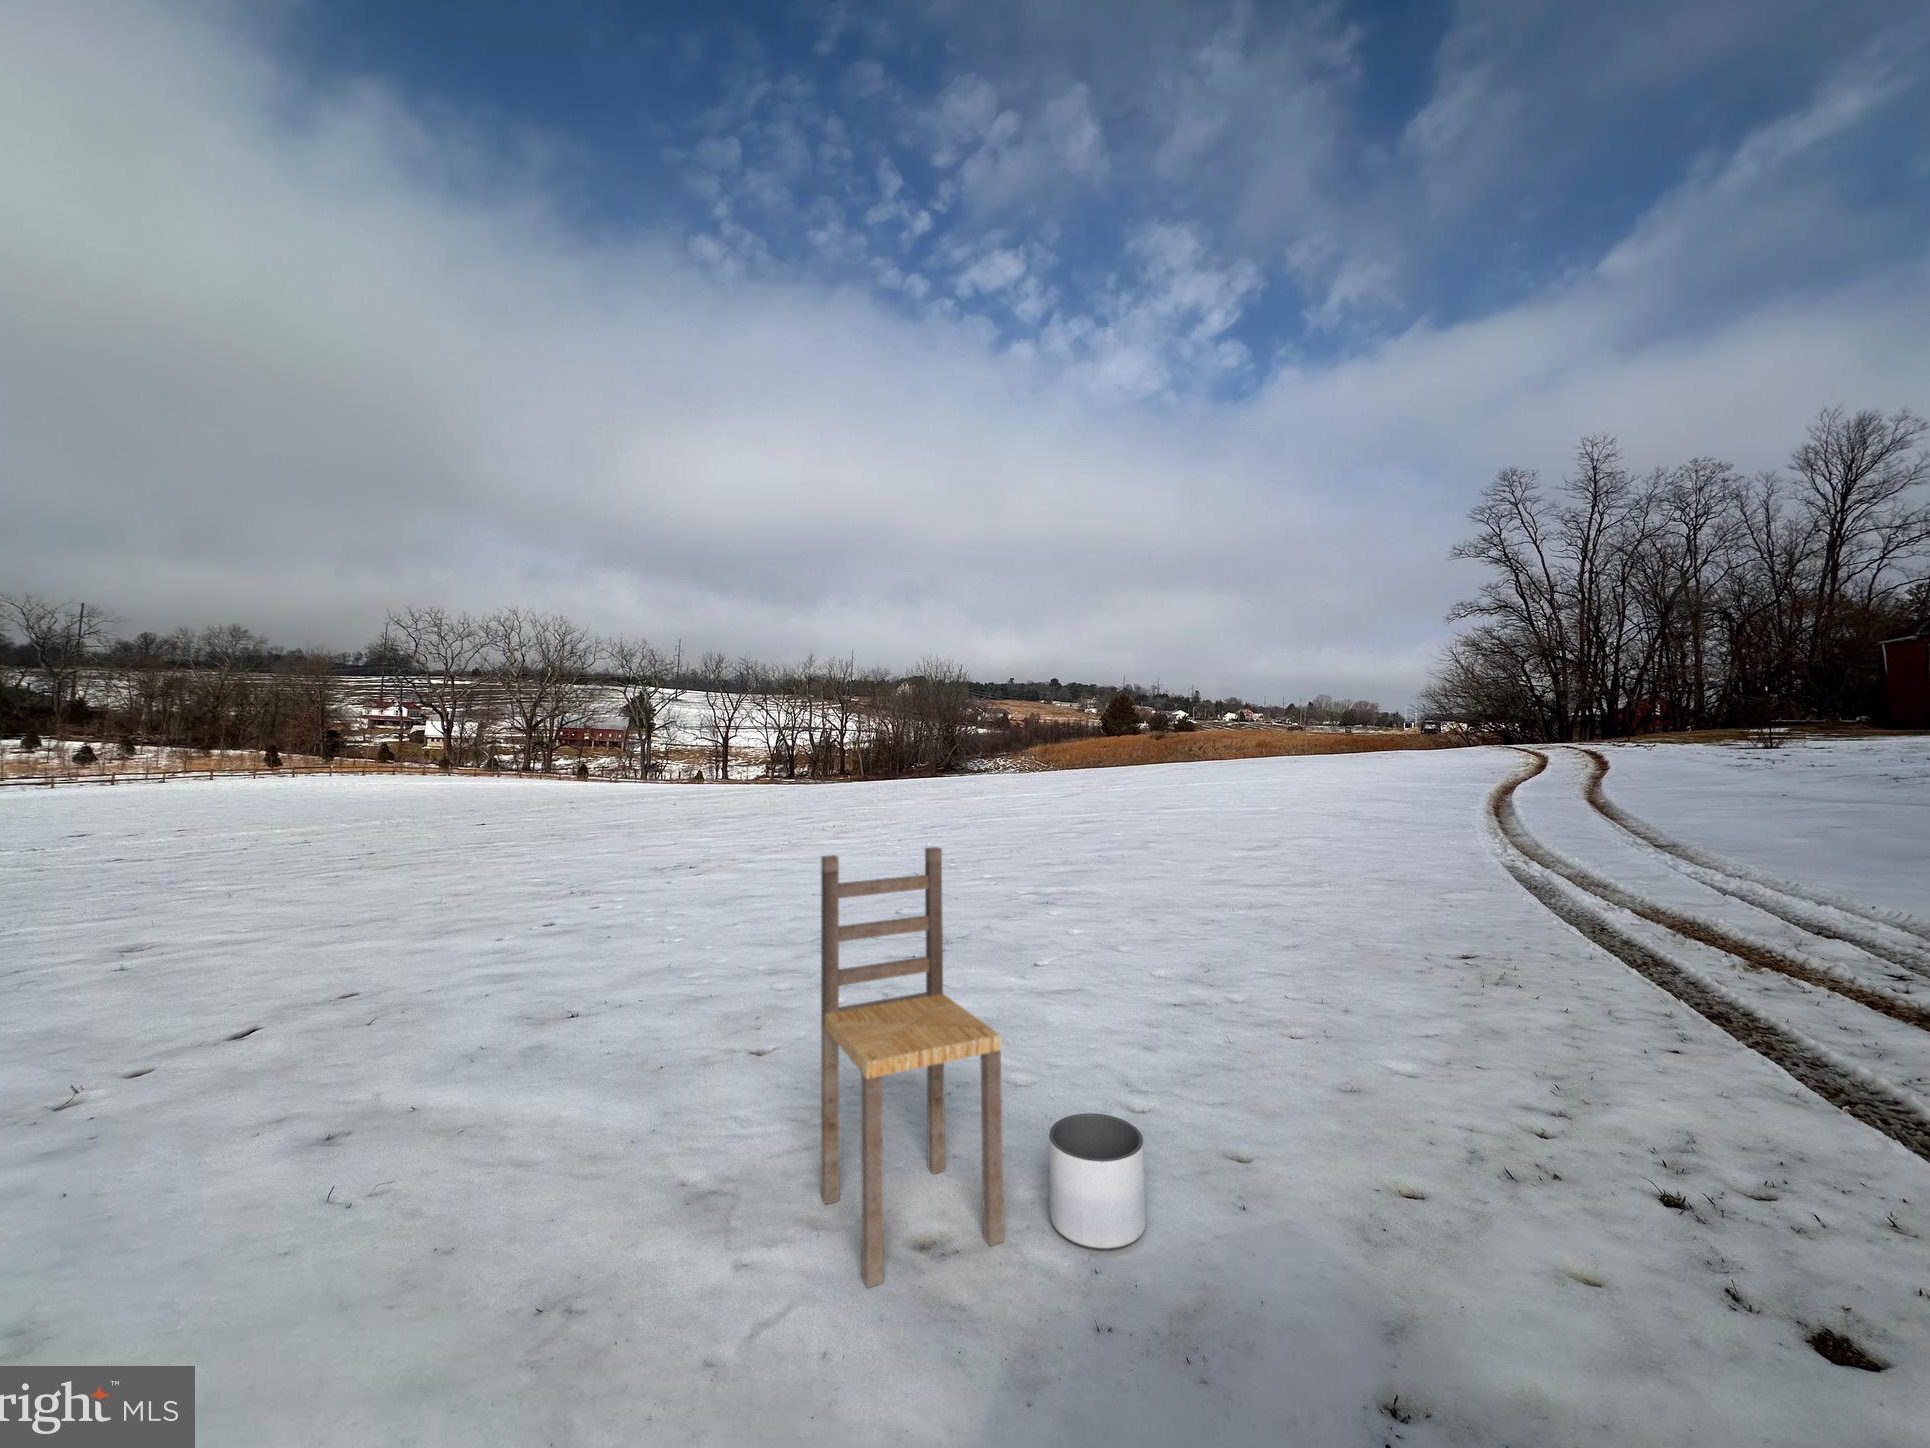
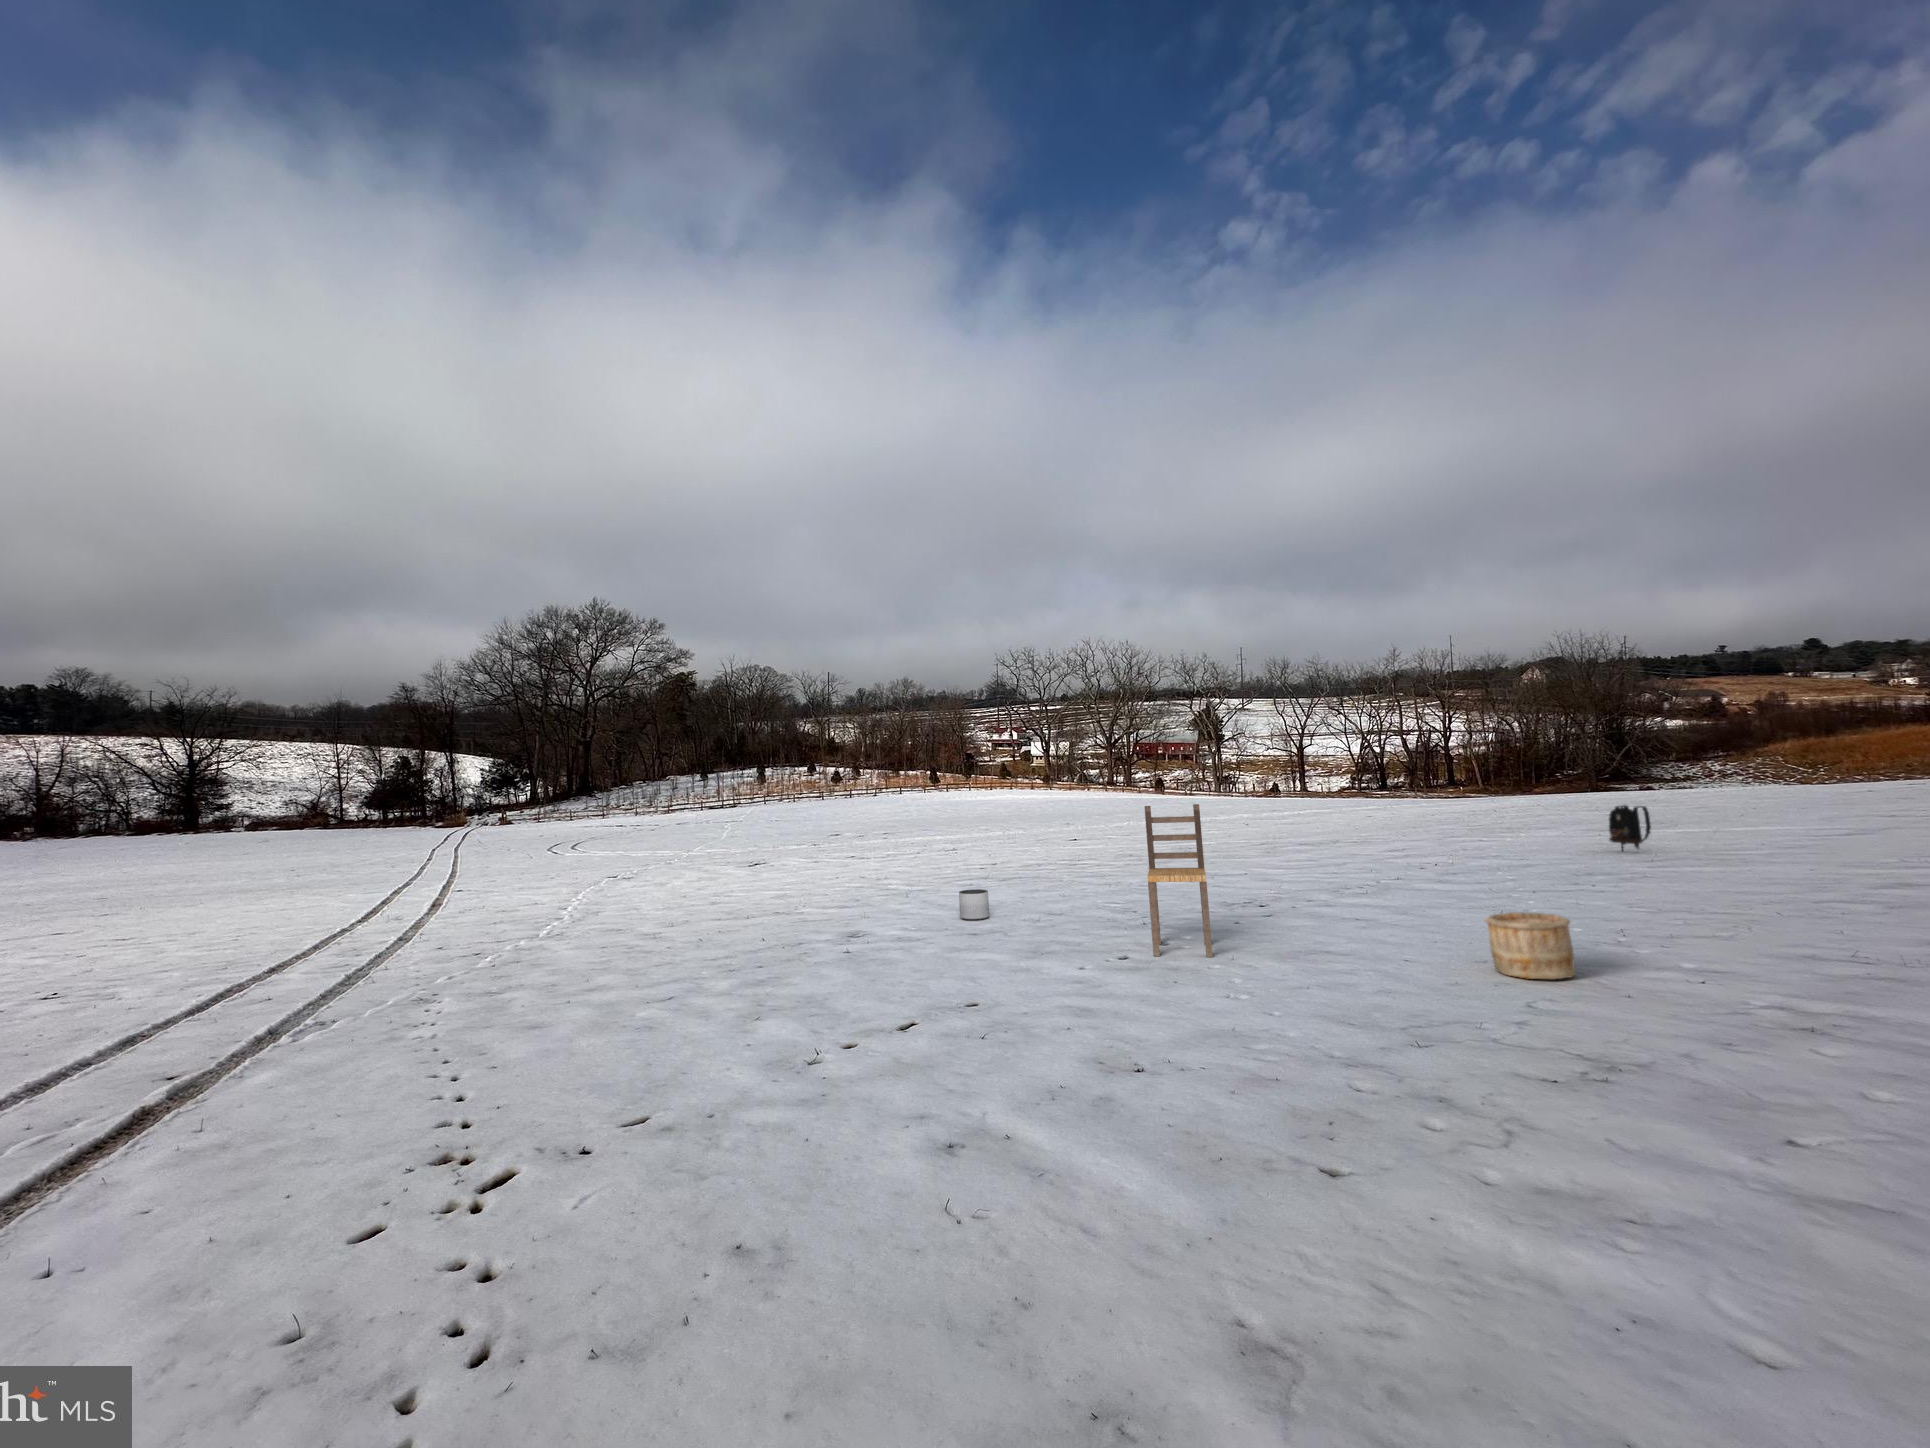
backpack: none [1106,803,1136,847] -> present [1609,805,1651,850]
wooden bucket: none [1433,1019,1581,1166] -> present [1484,912,1575,979]
planter: present [1049,1114,1146,1250] -> present [959,889,989,920]

